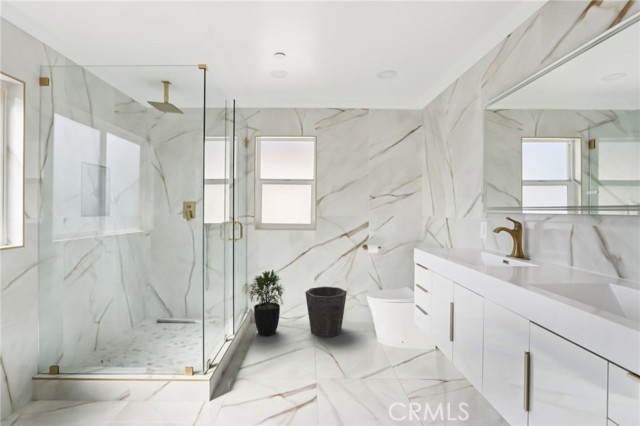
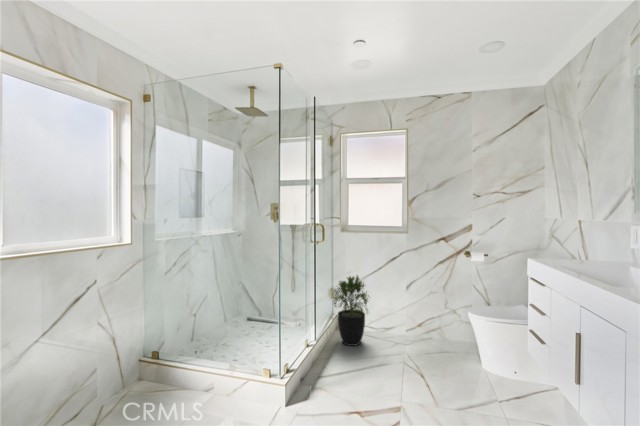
waste bin: present [305,286,347,337] -> none [393,297,443,356]

